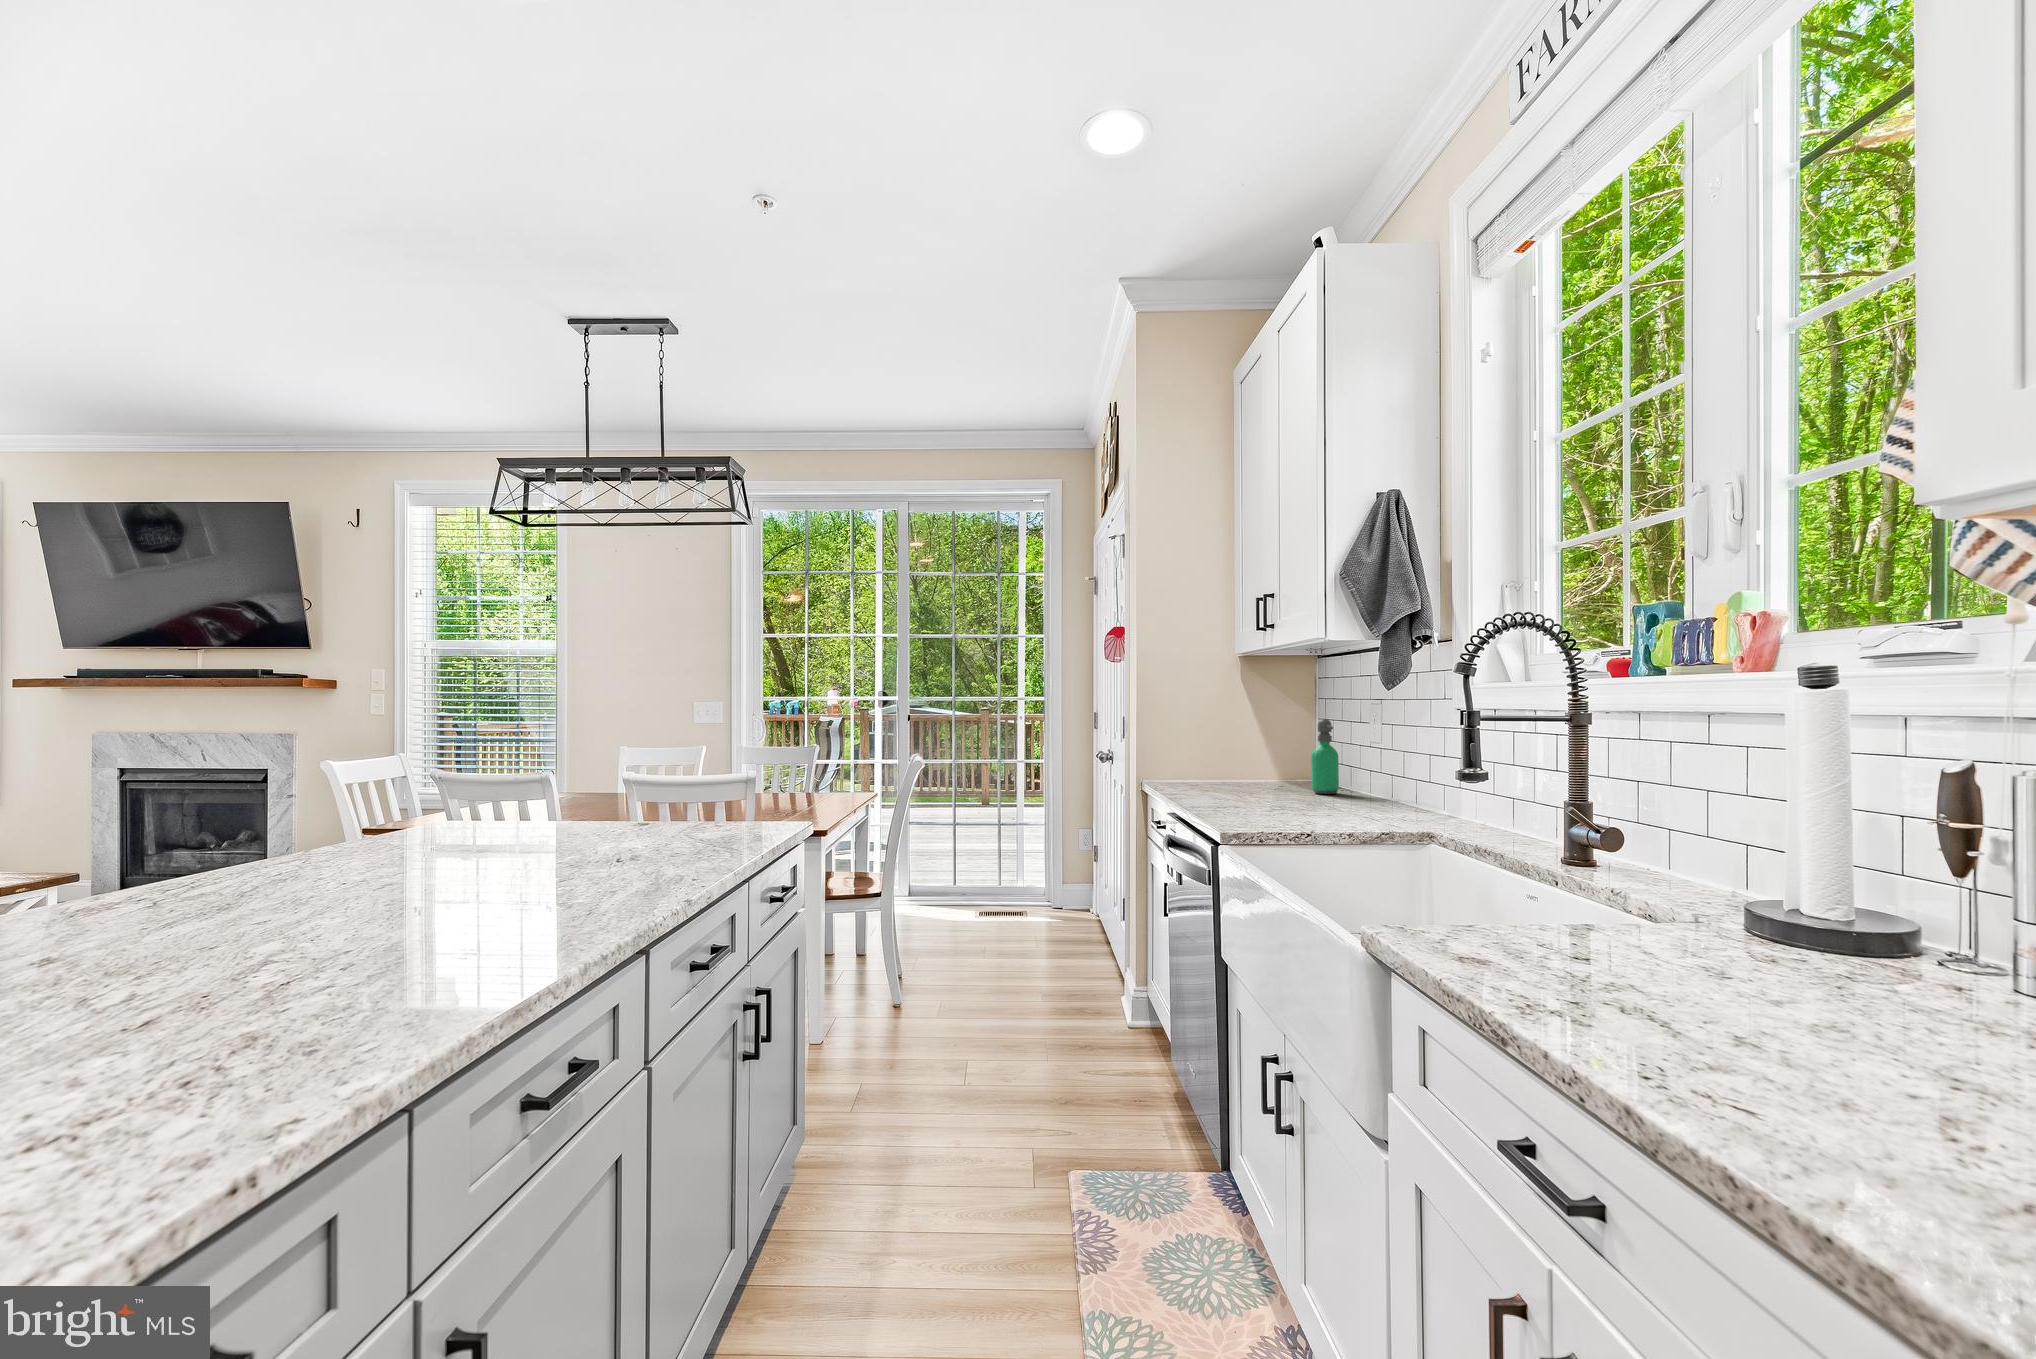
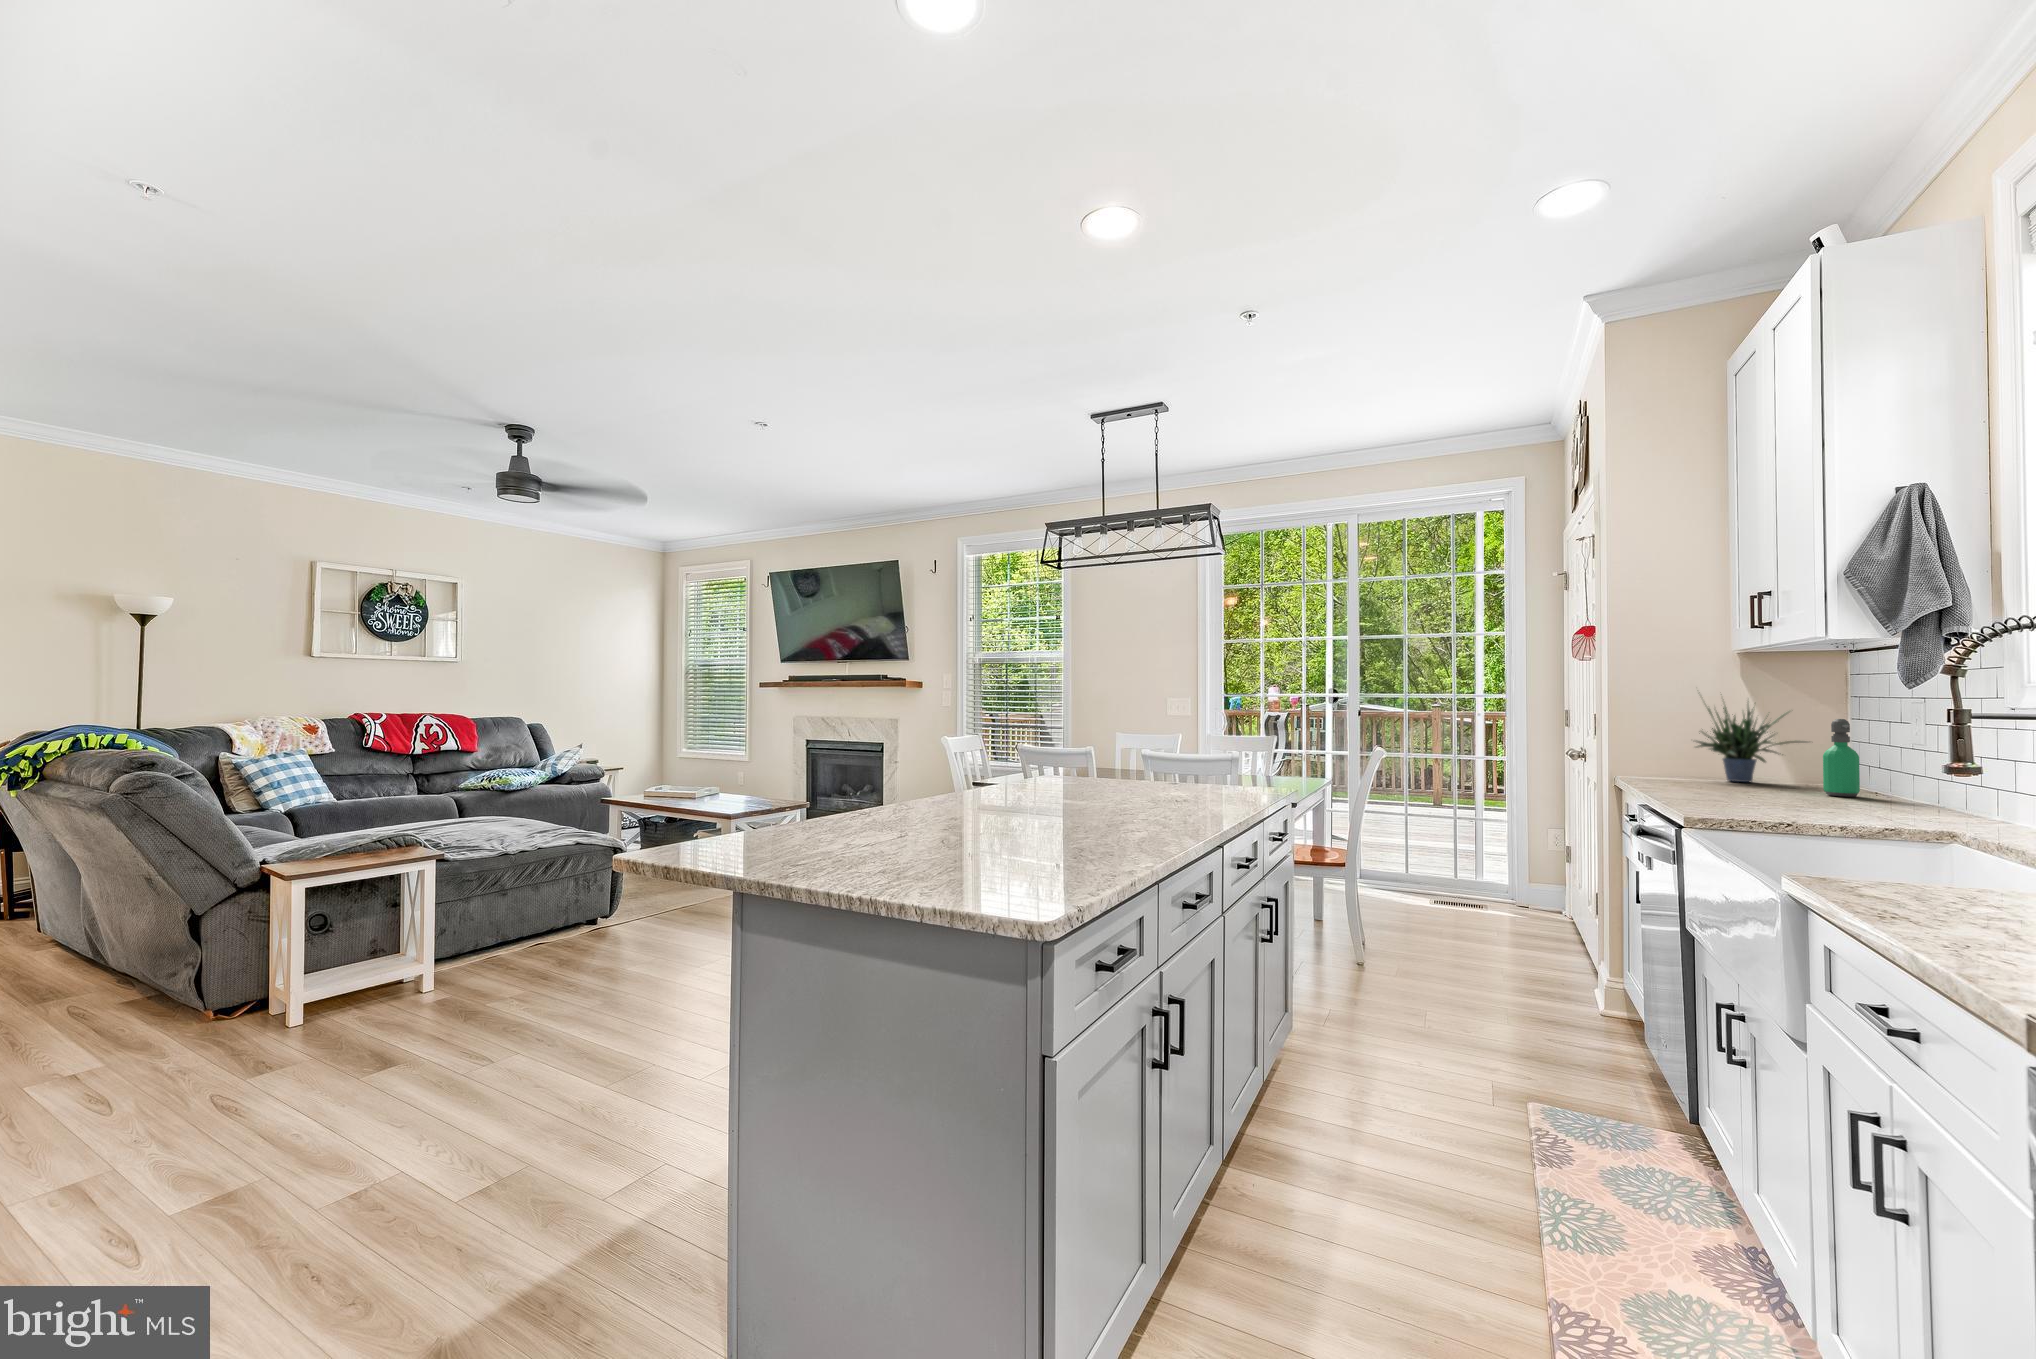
potted plant: none [1186,687,1297,781] -> present [1696,706,1808,782]

